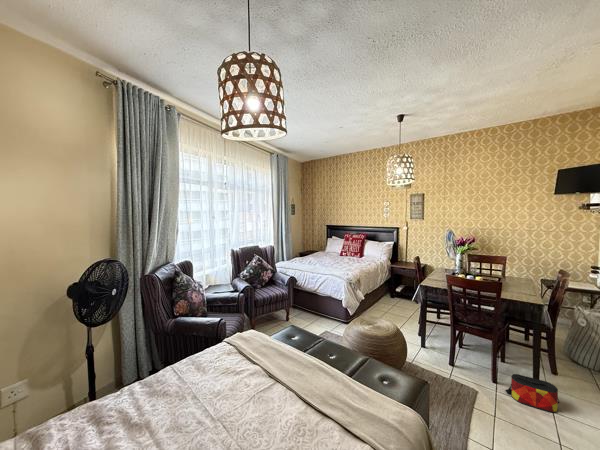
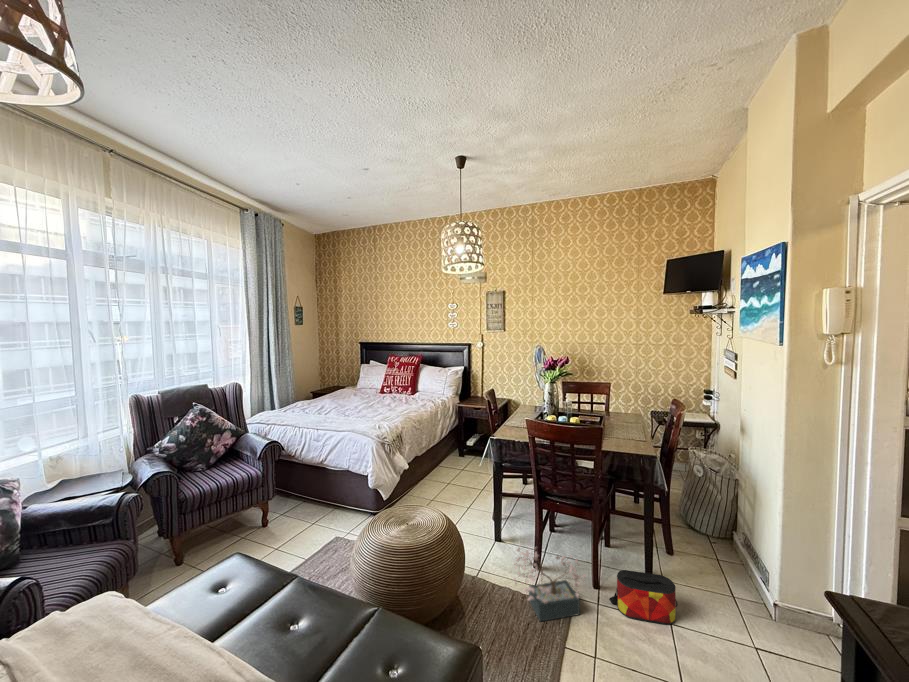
decorative plant: none [438,347,488,395] -> present [514,547,586,621]

